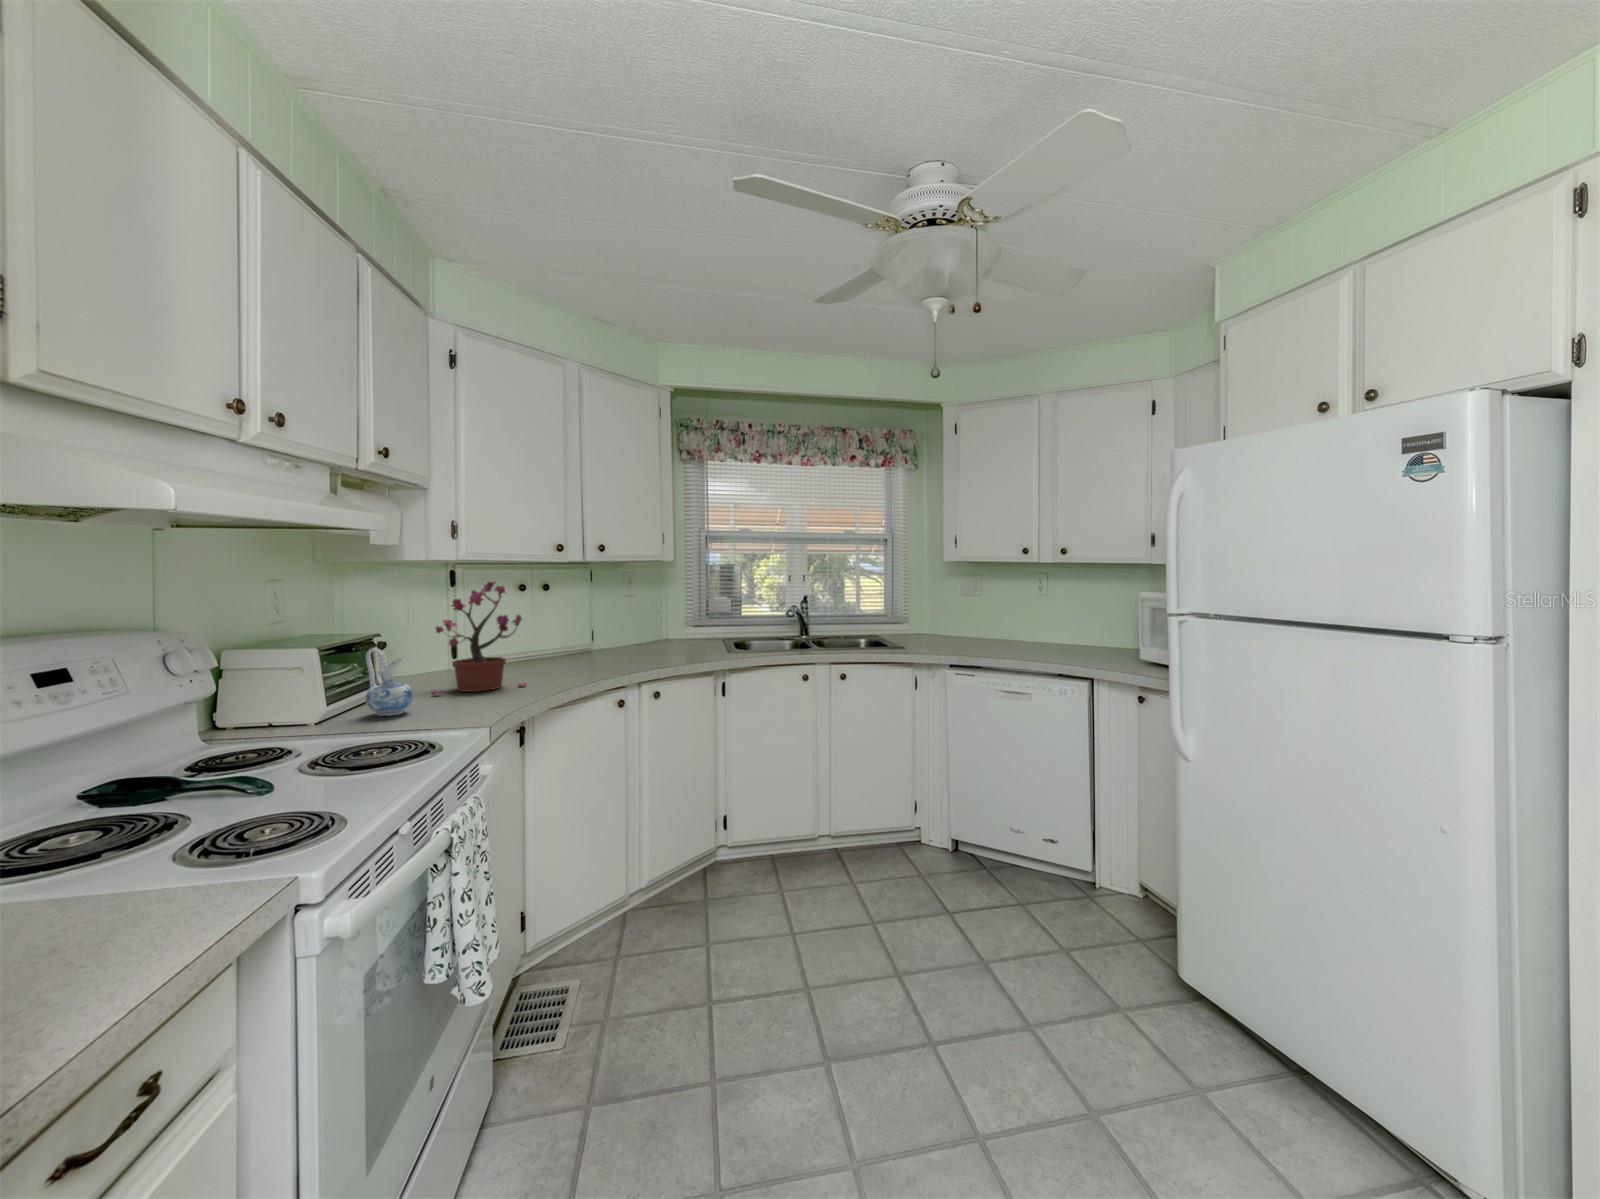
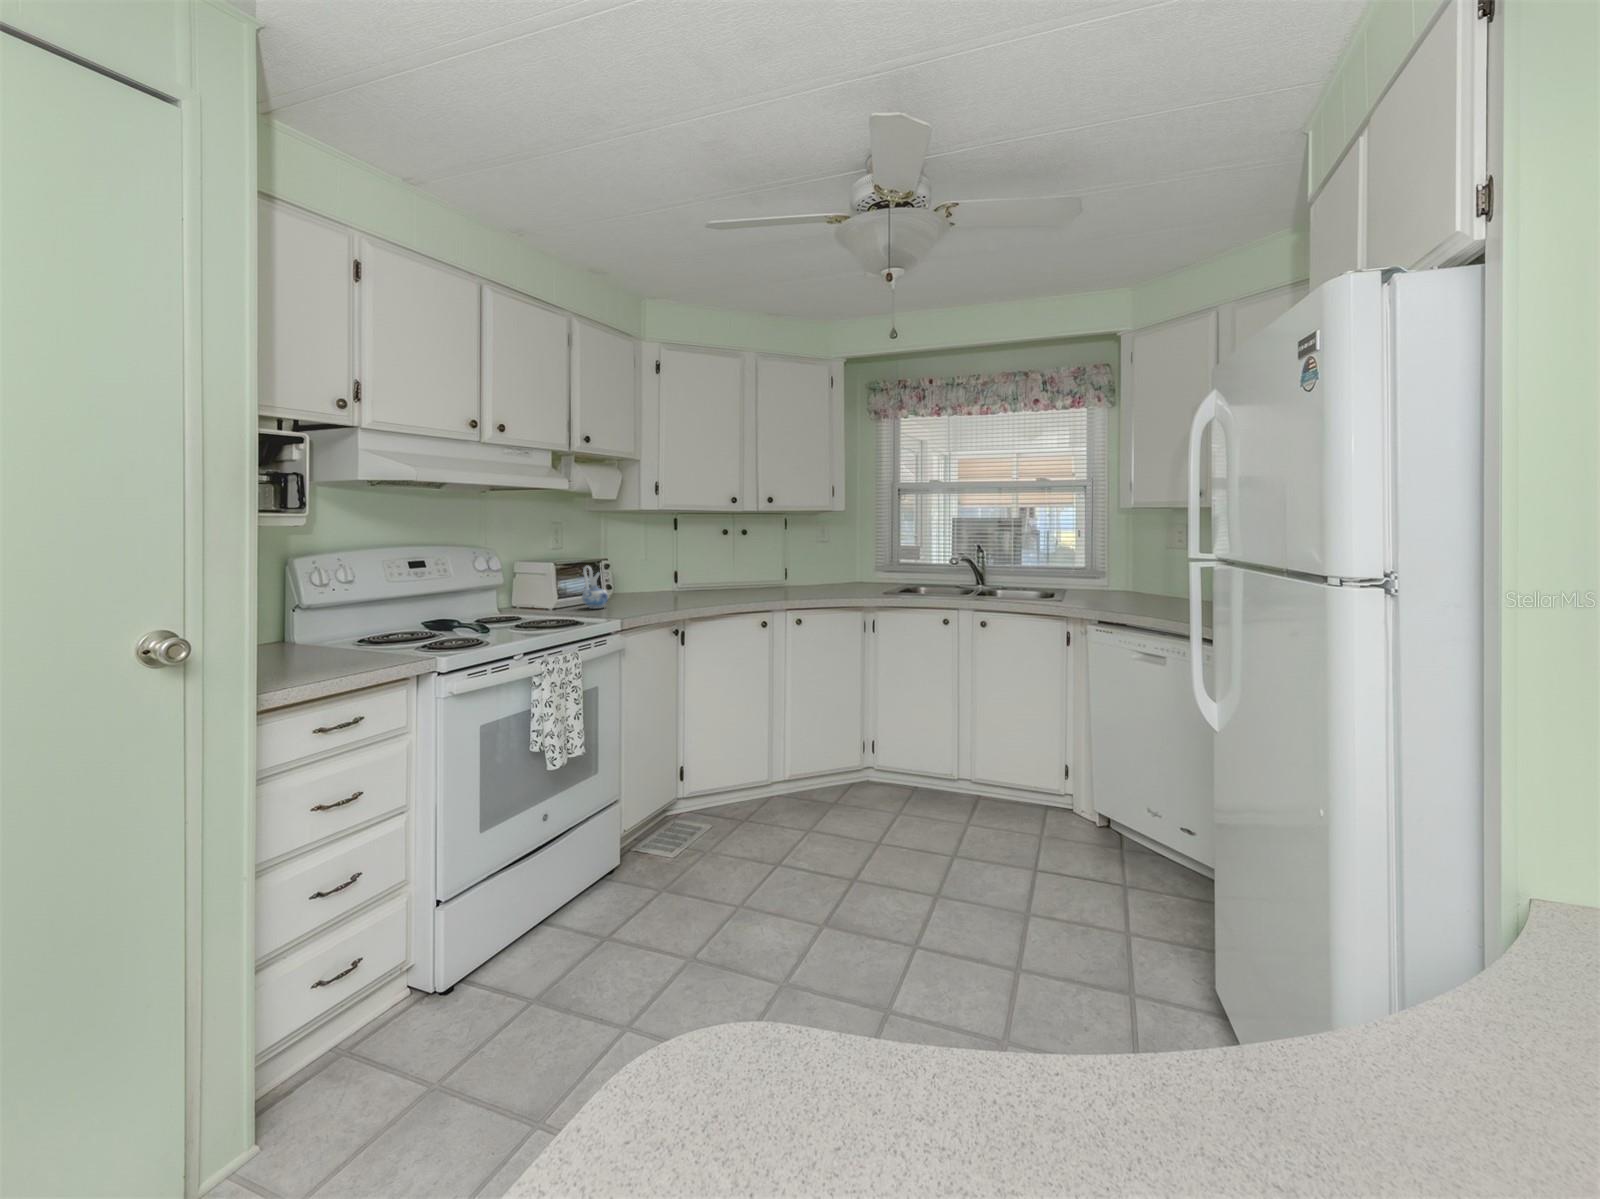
potted plant: present [430,582,526,695] -> none [632,525,695,601]

